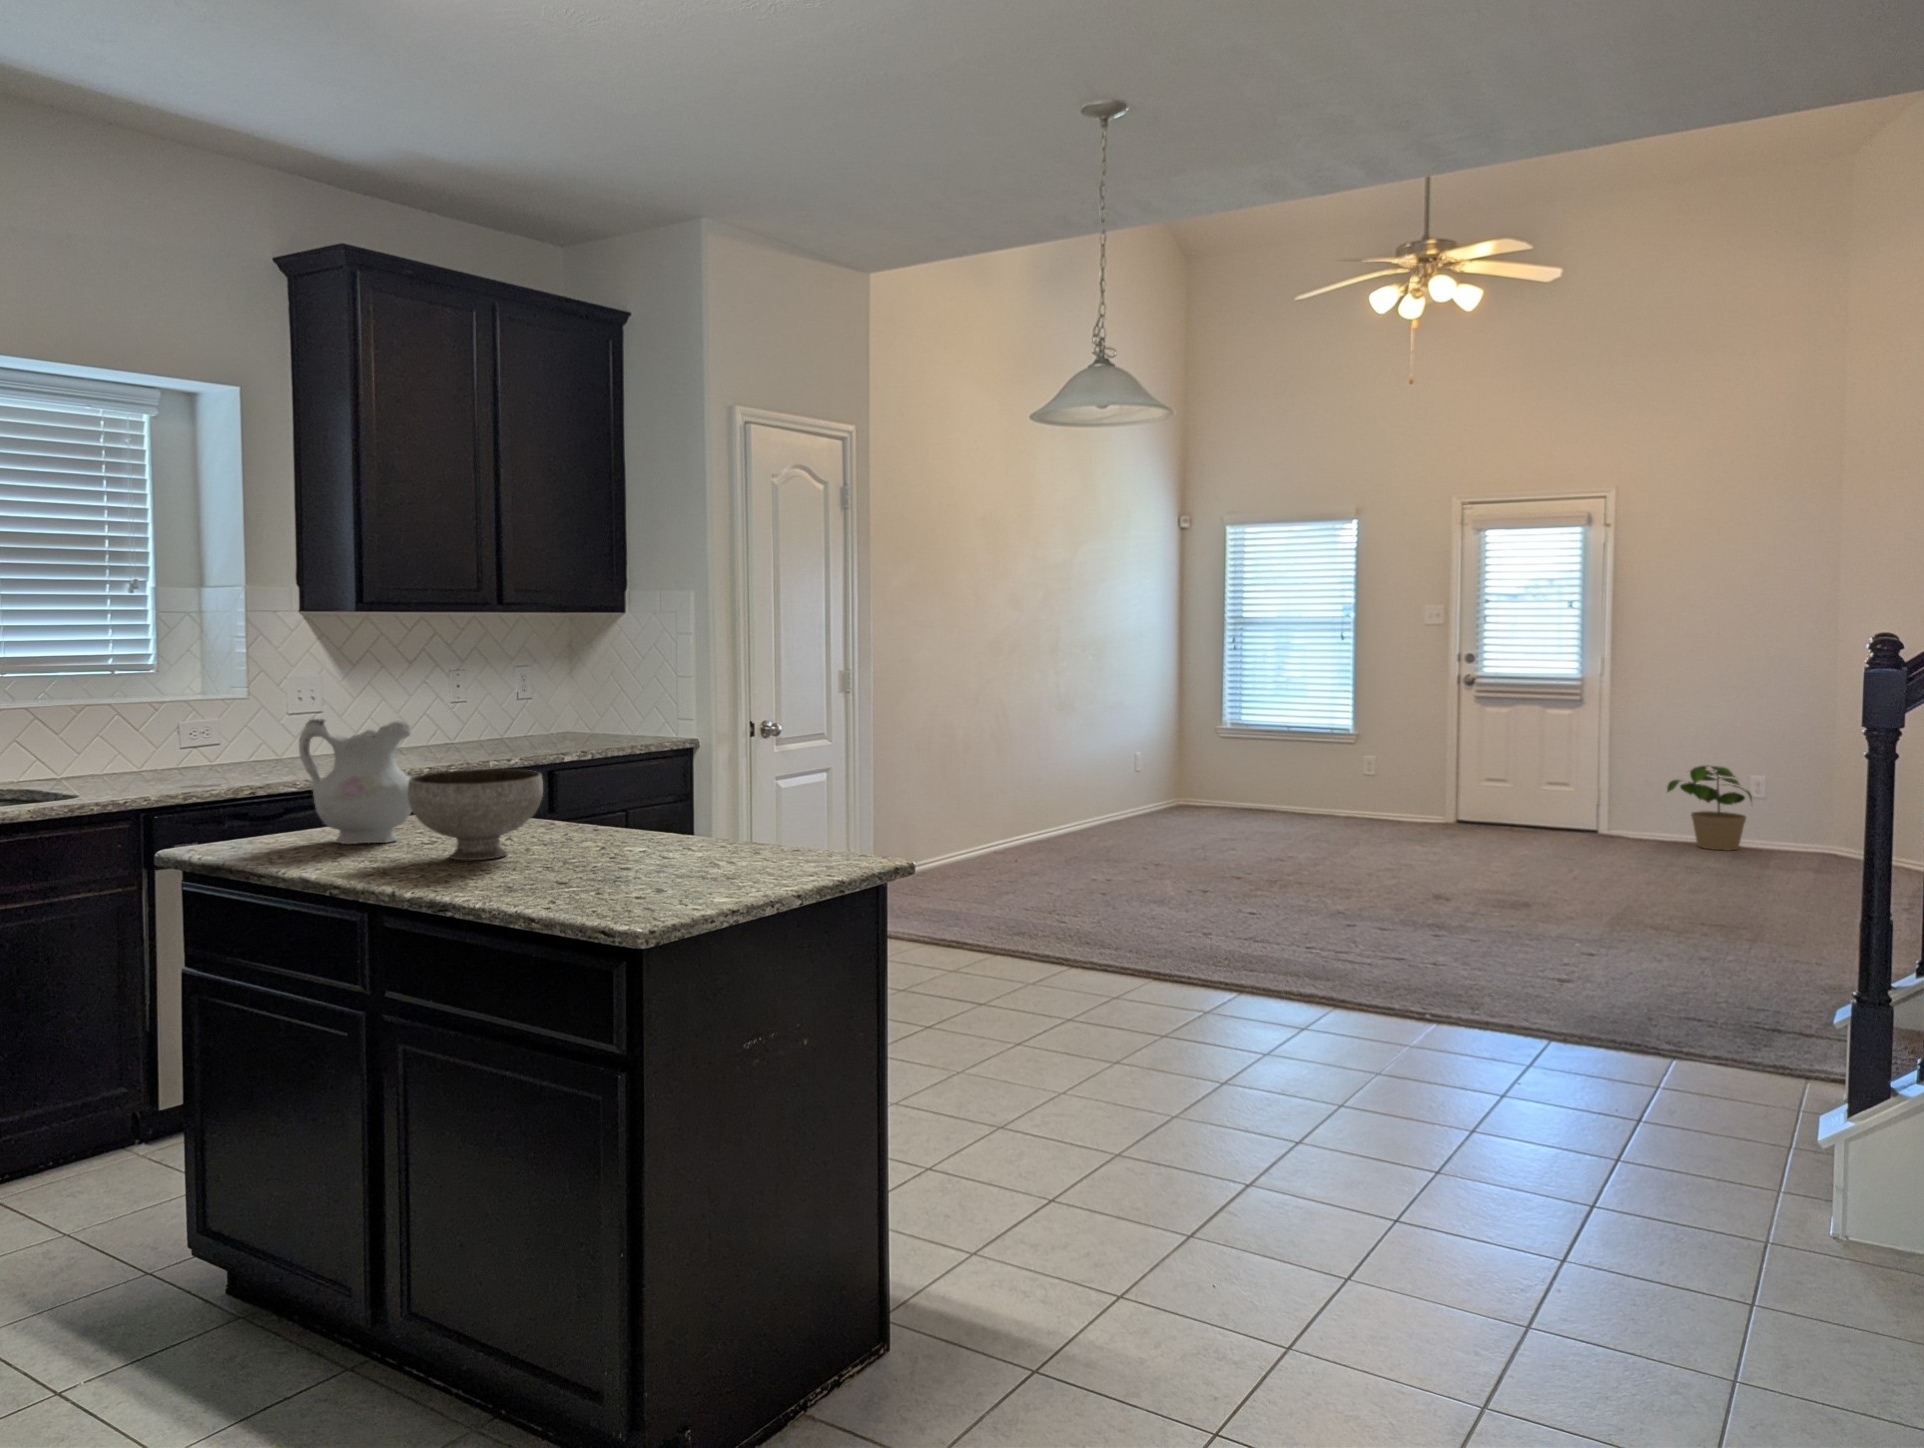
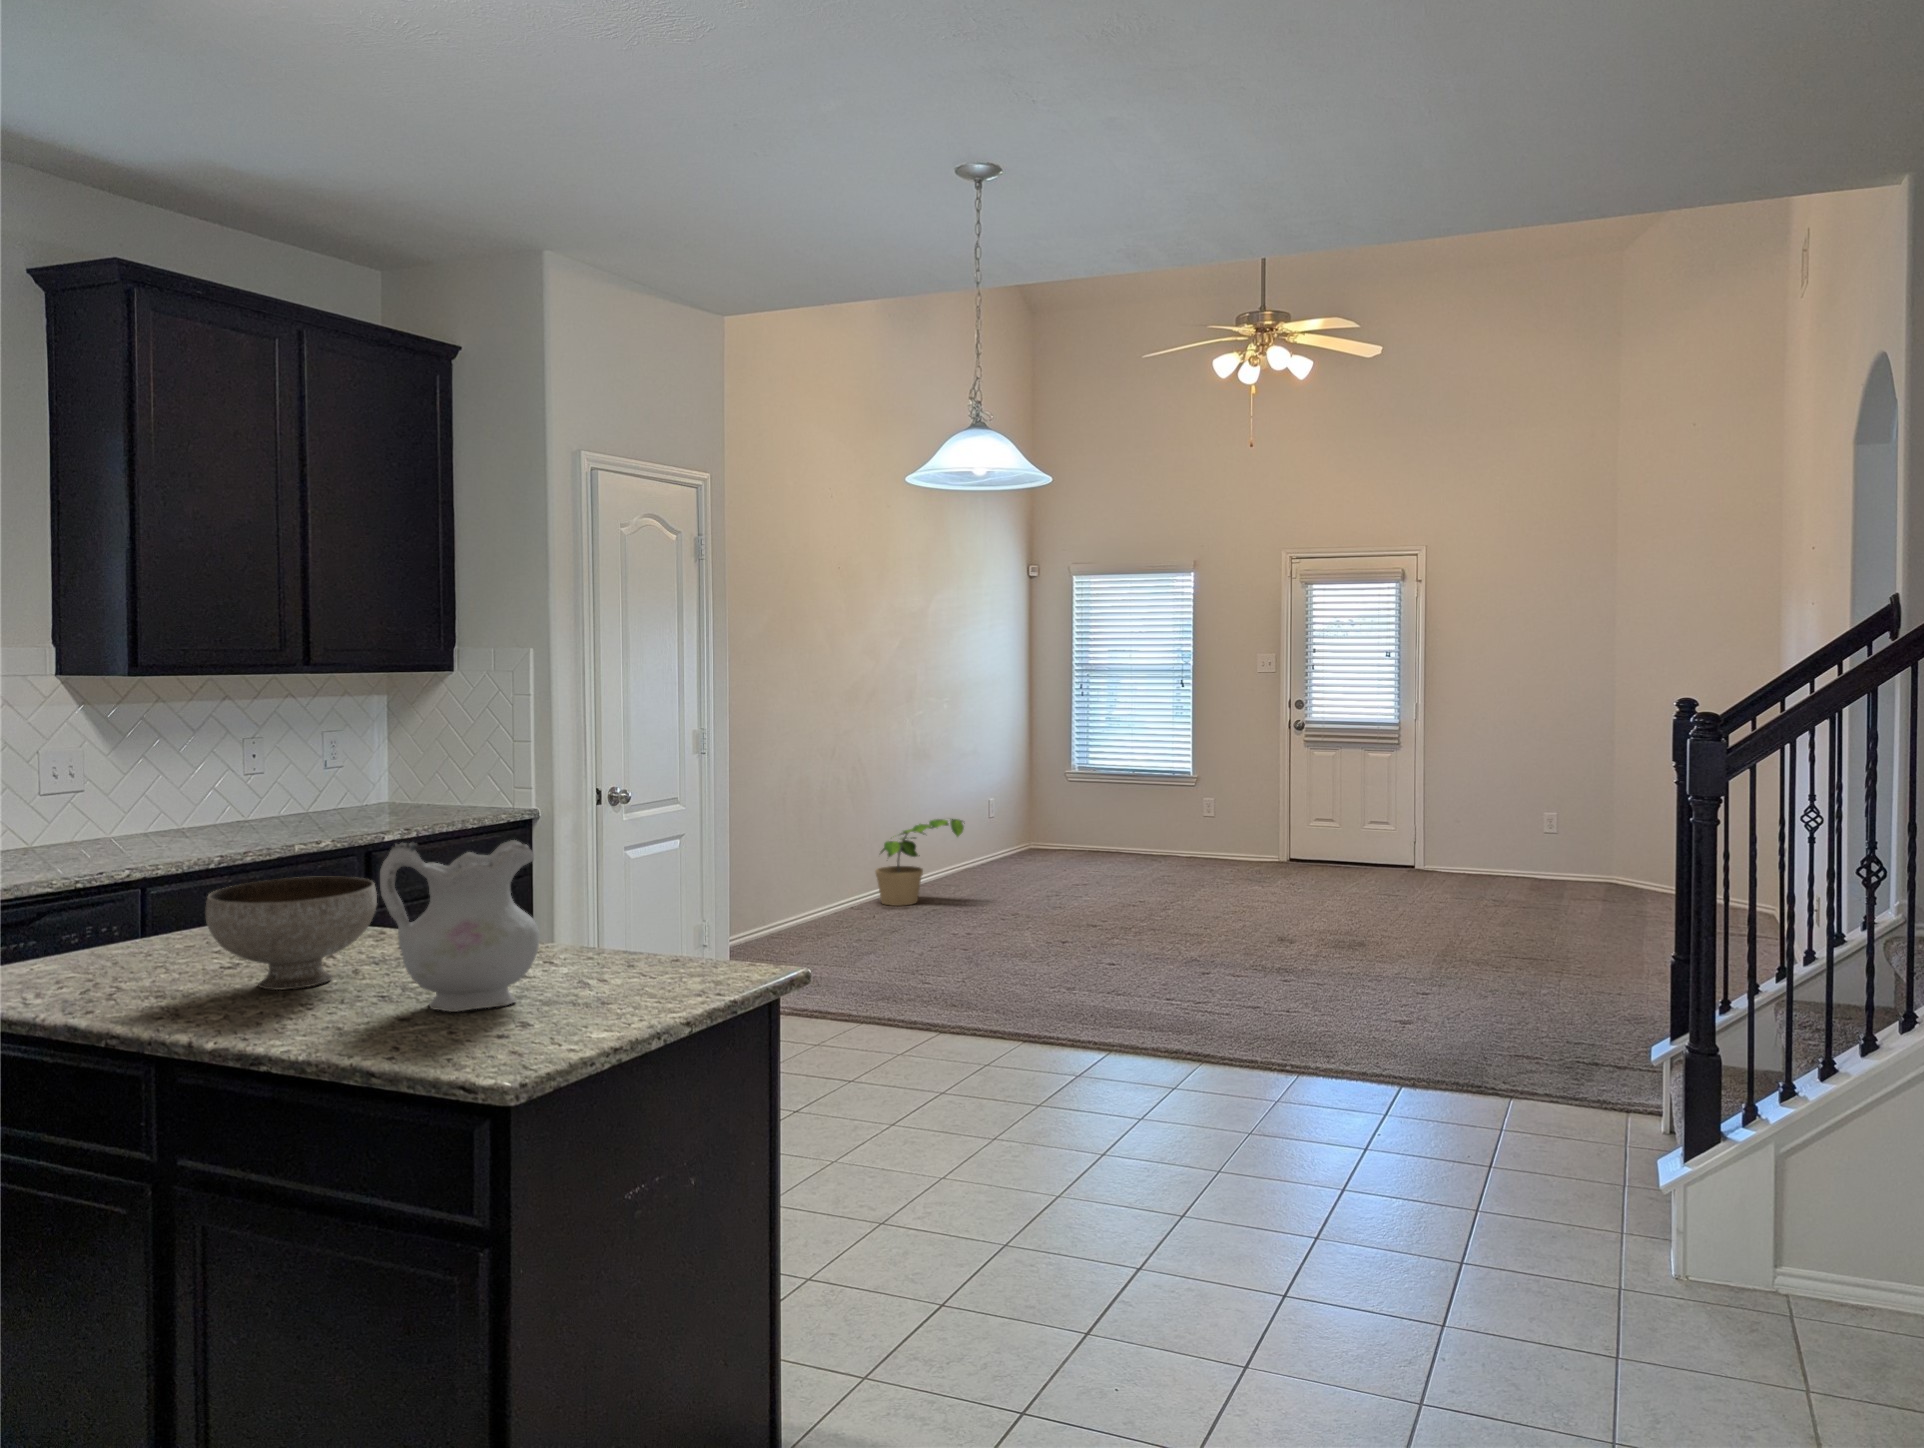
ceramic pitcher: present [299,719,412,844] -> present [380,840,539,1012]
potted plant: present [1667,766,1752,850] -> present [875,819,964,906]

